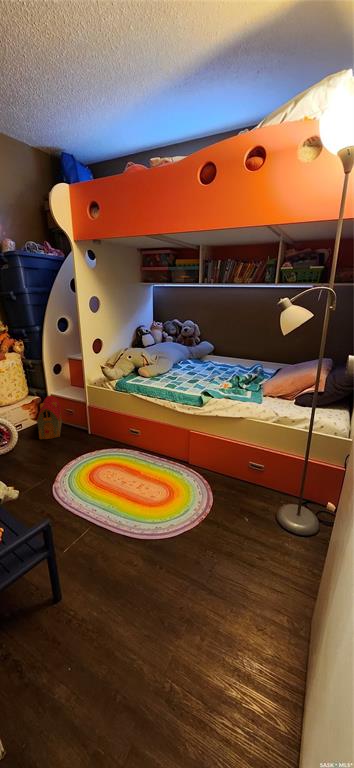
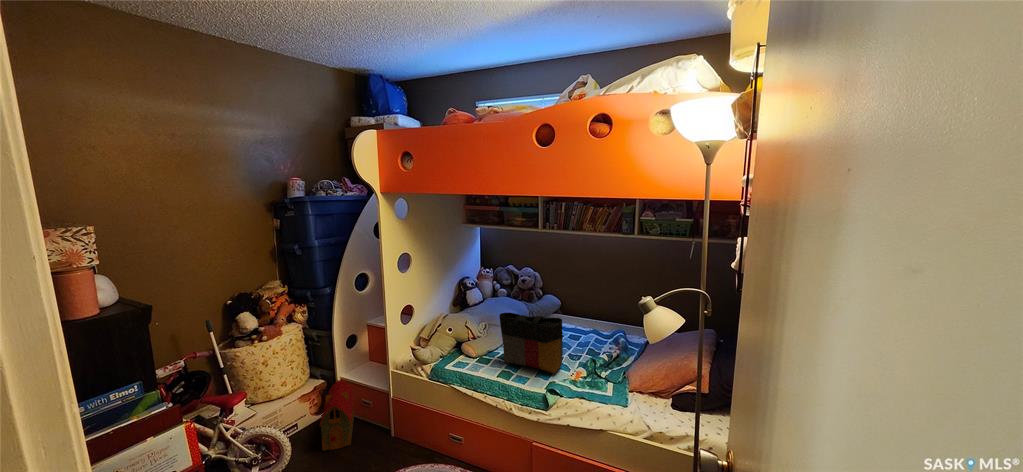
tote bag: none [168,342,216,384] -> present [499,313,563,373]

